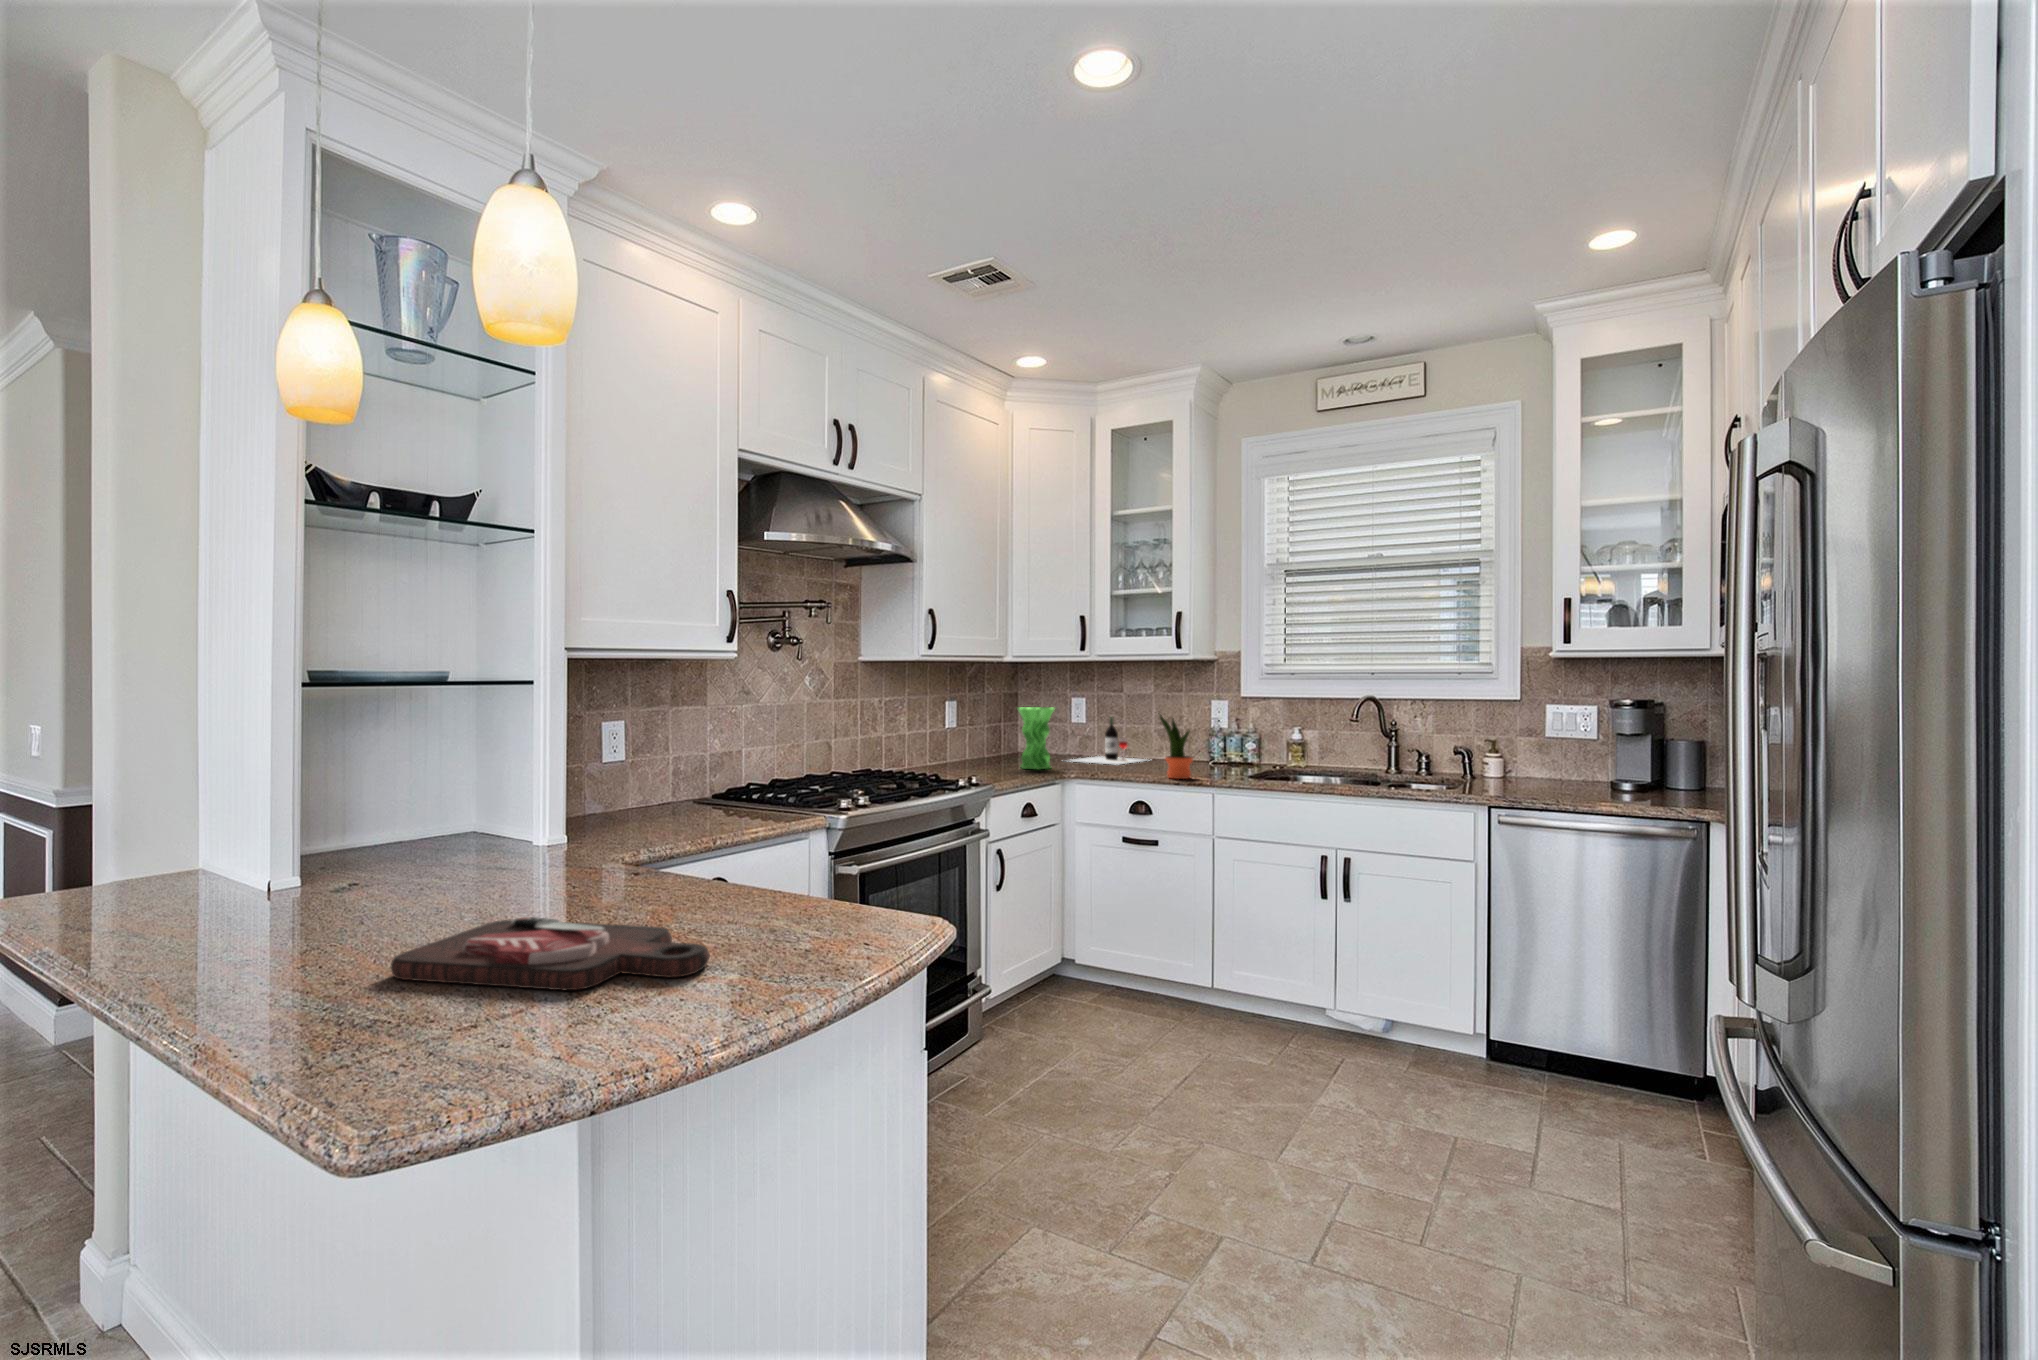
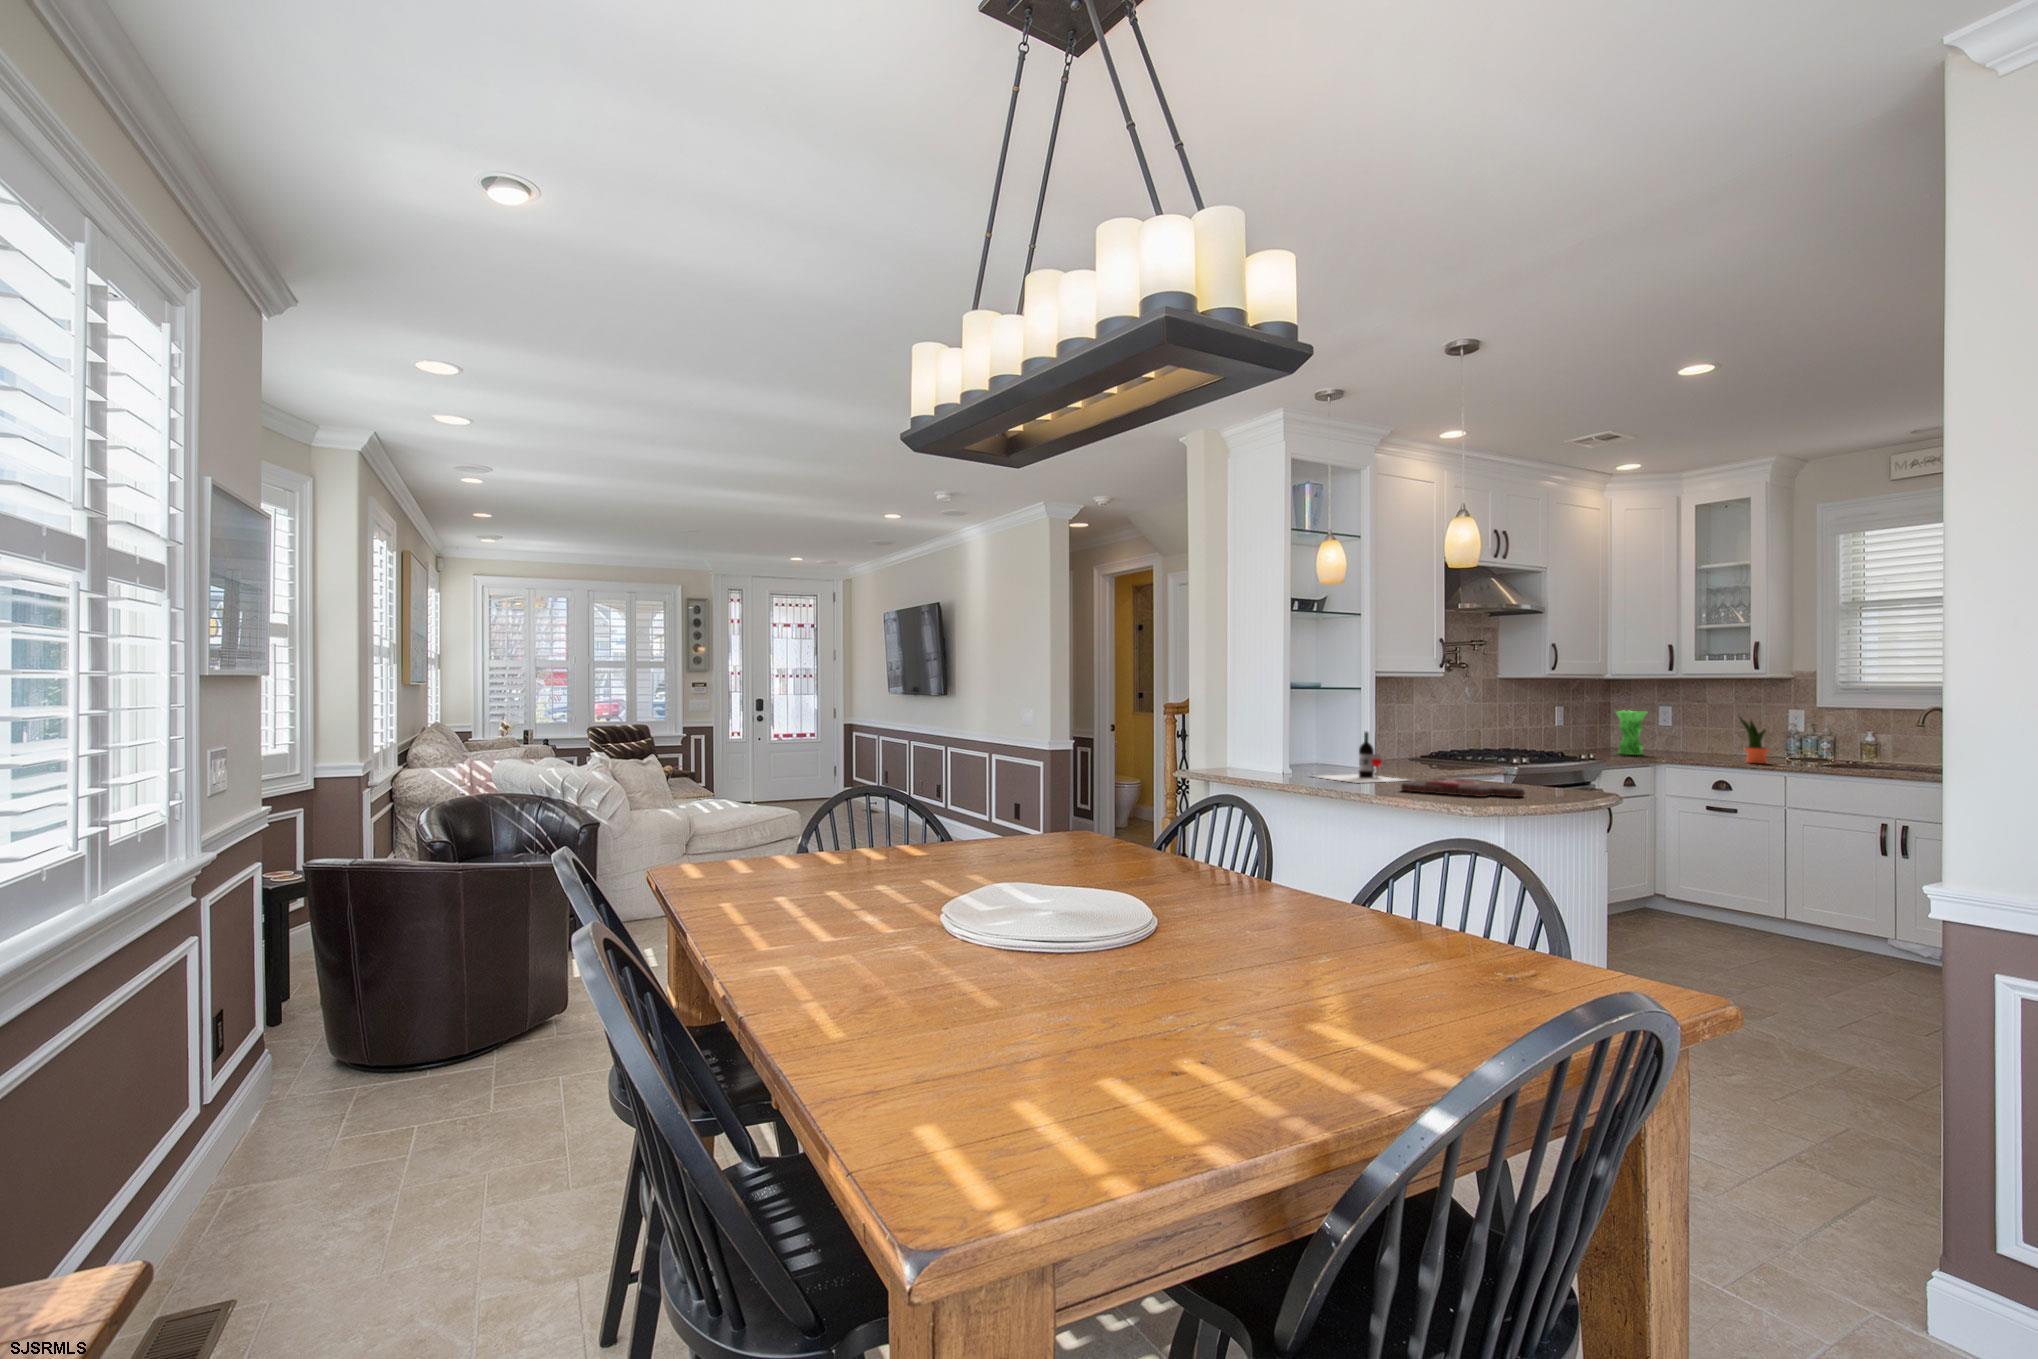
wine bottle: present [1071,717,1145,765] -> present [1318,731,1405,783]

